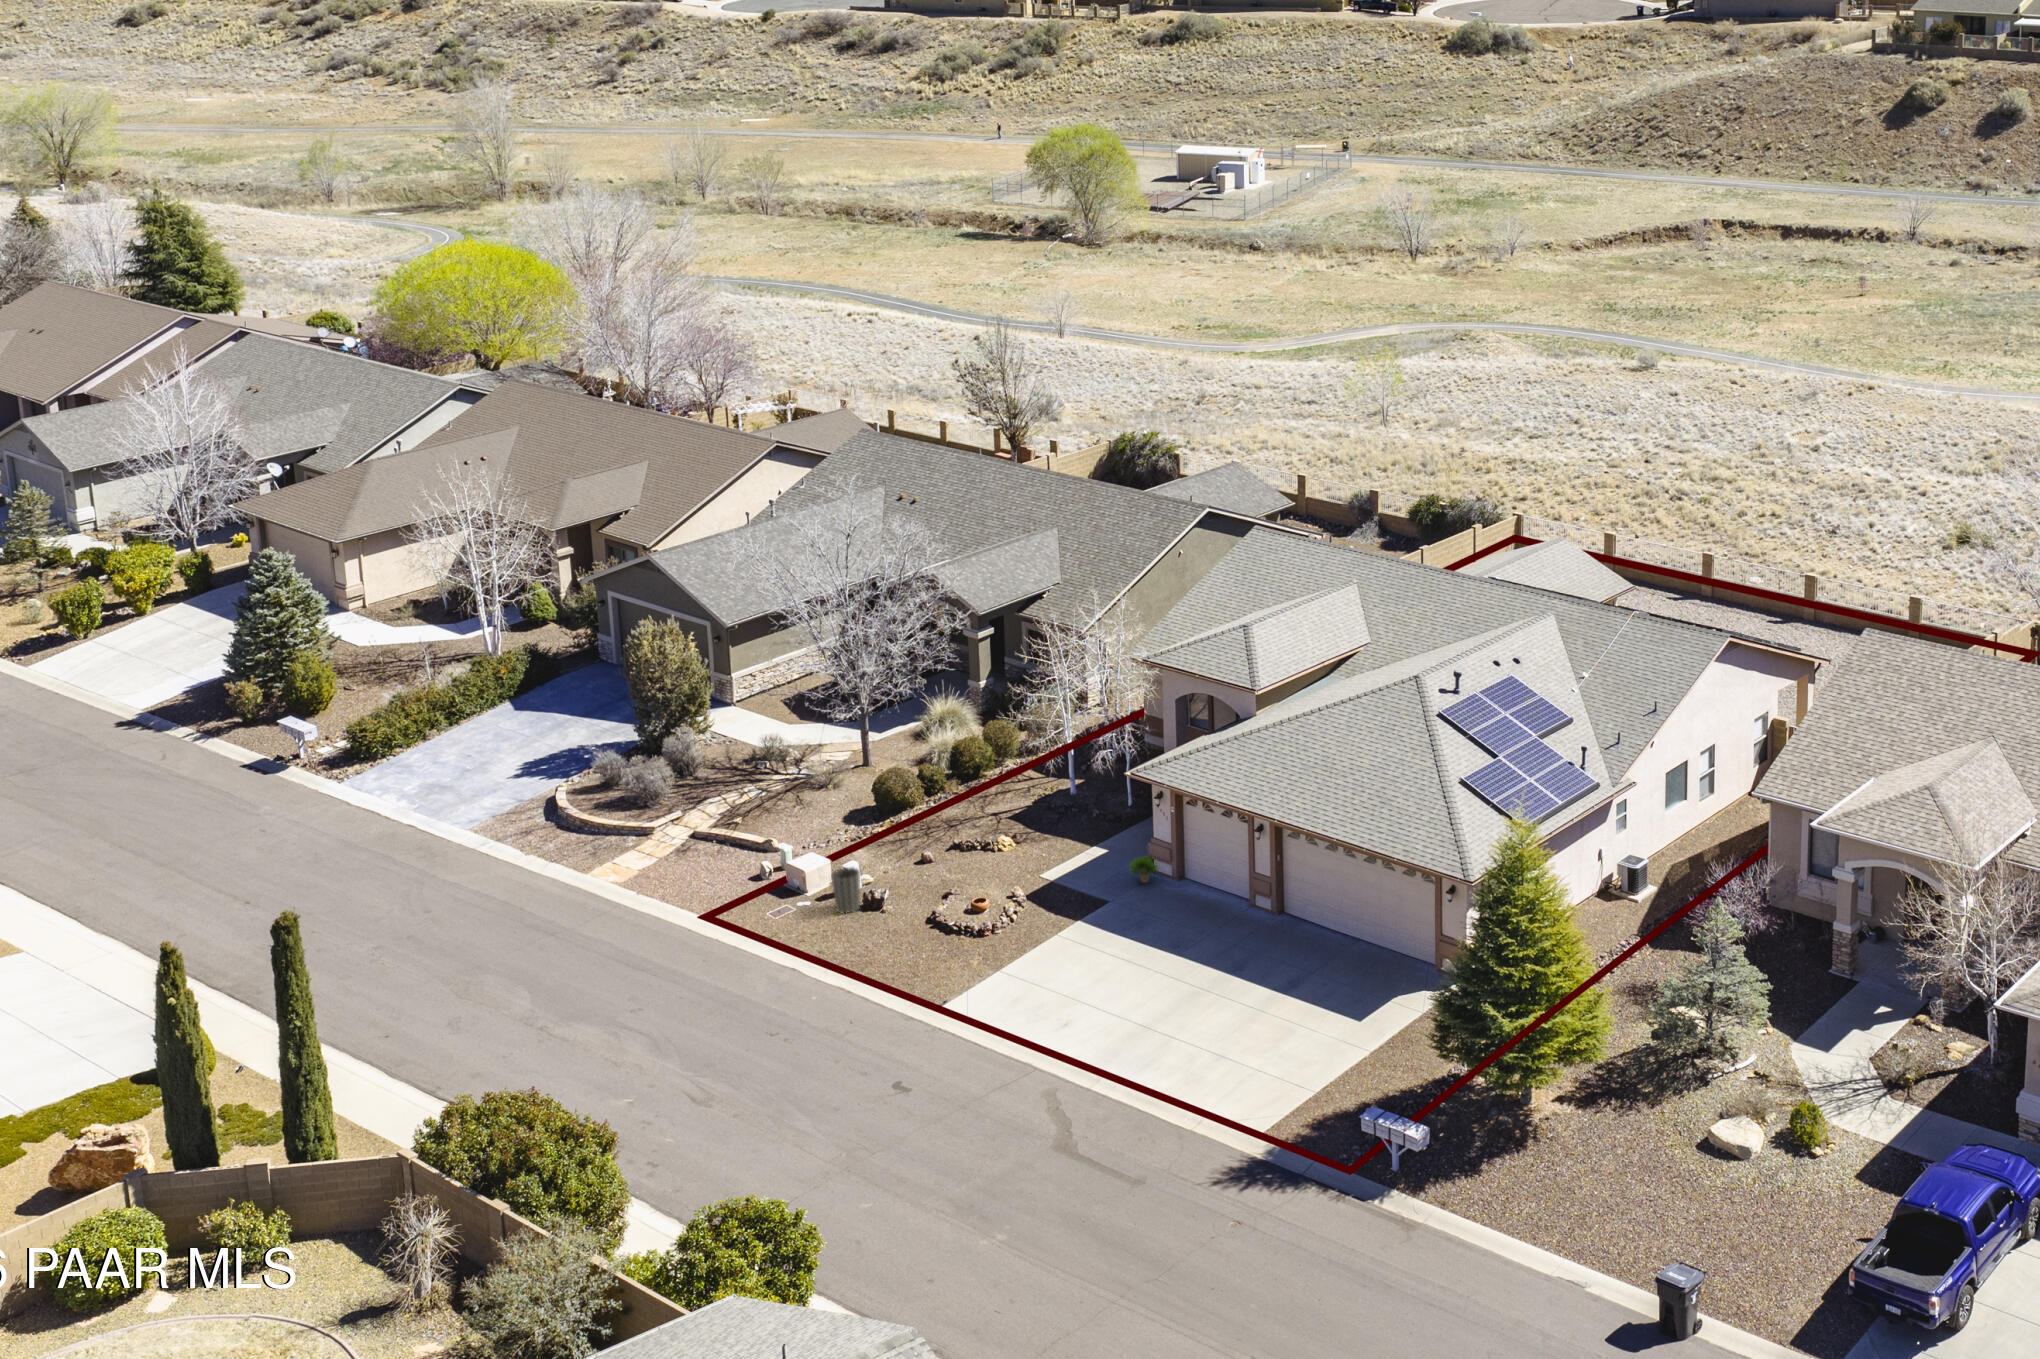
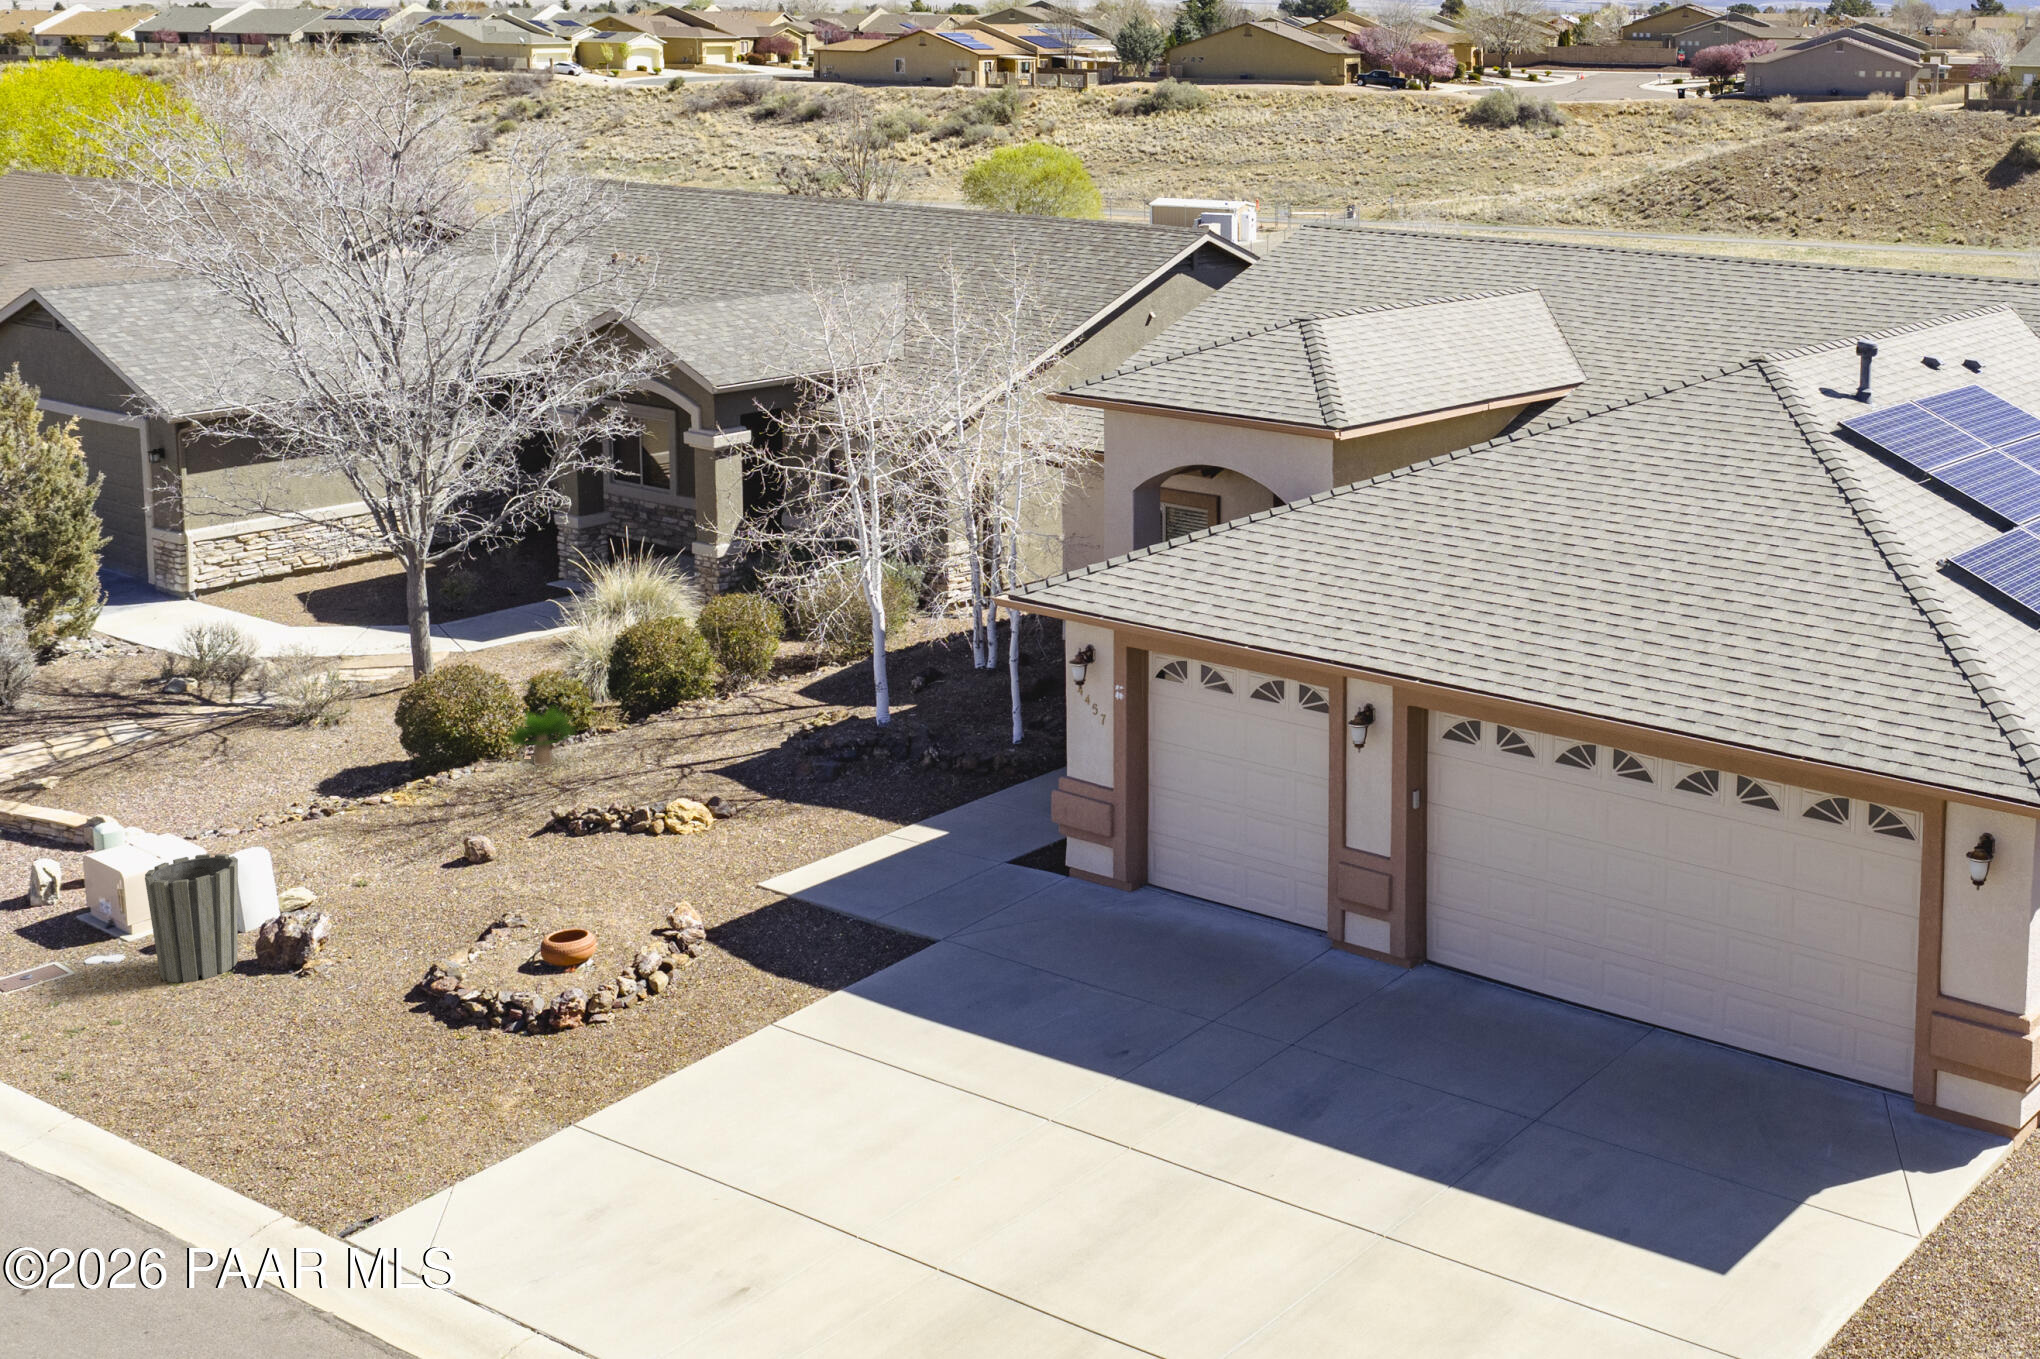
potted plant: present [1130,856,1158,883] -> present [508,707,574,766]

